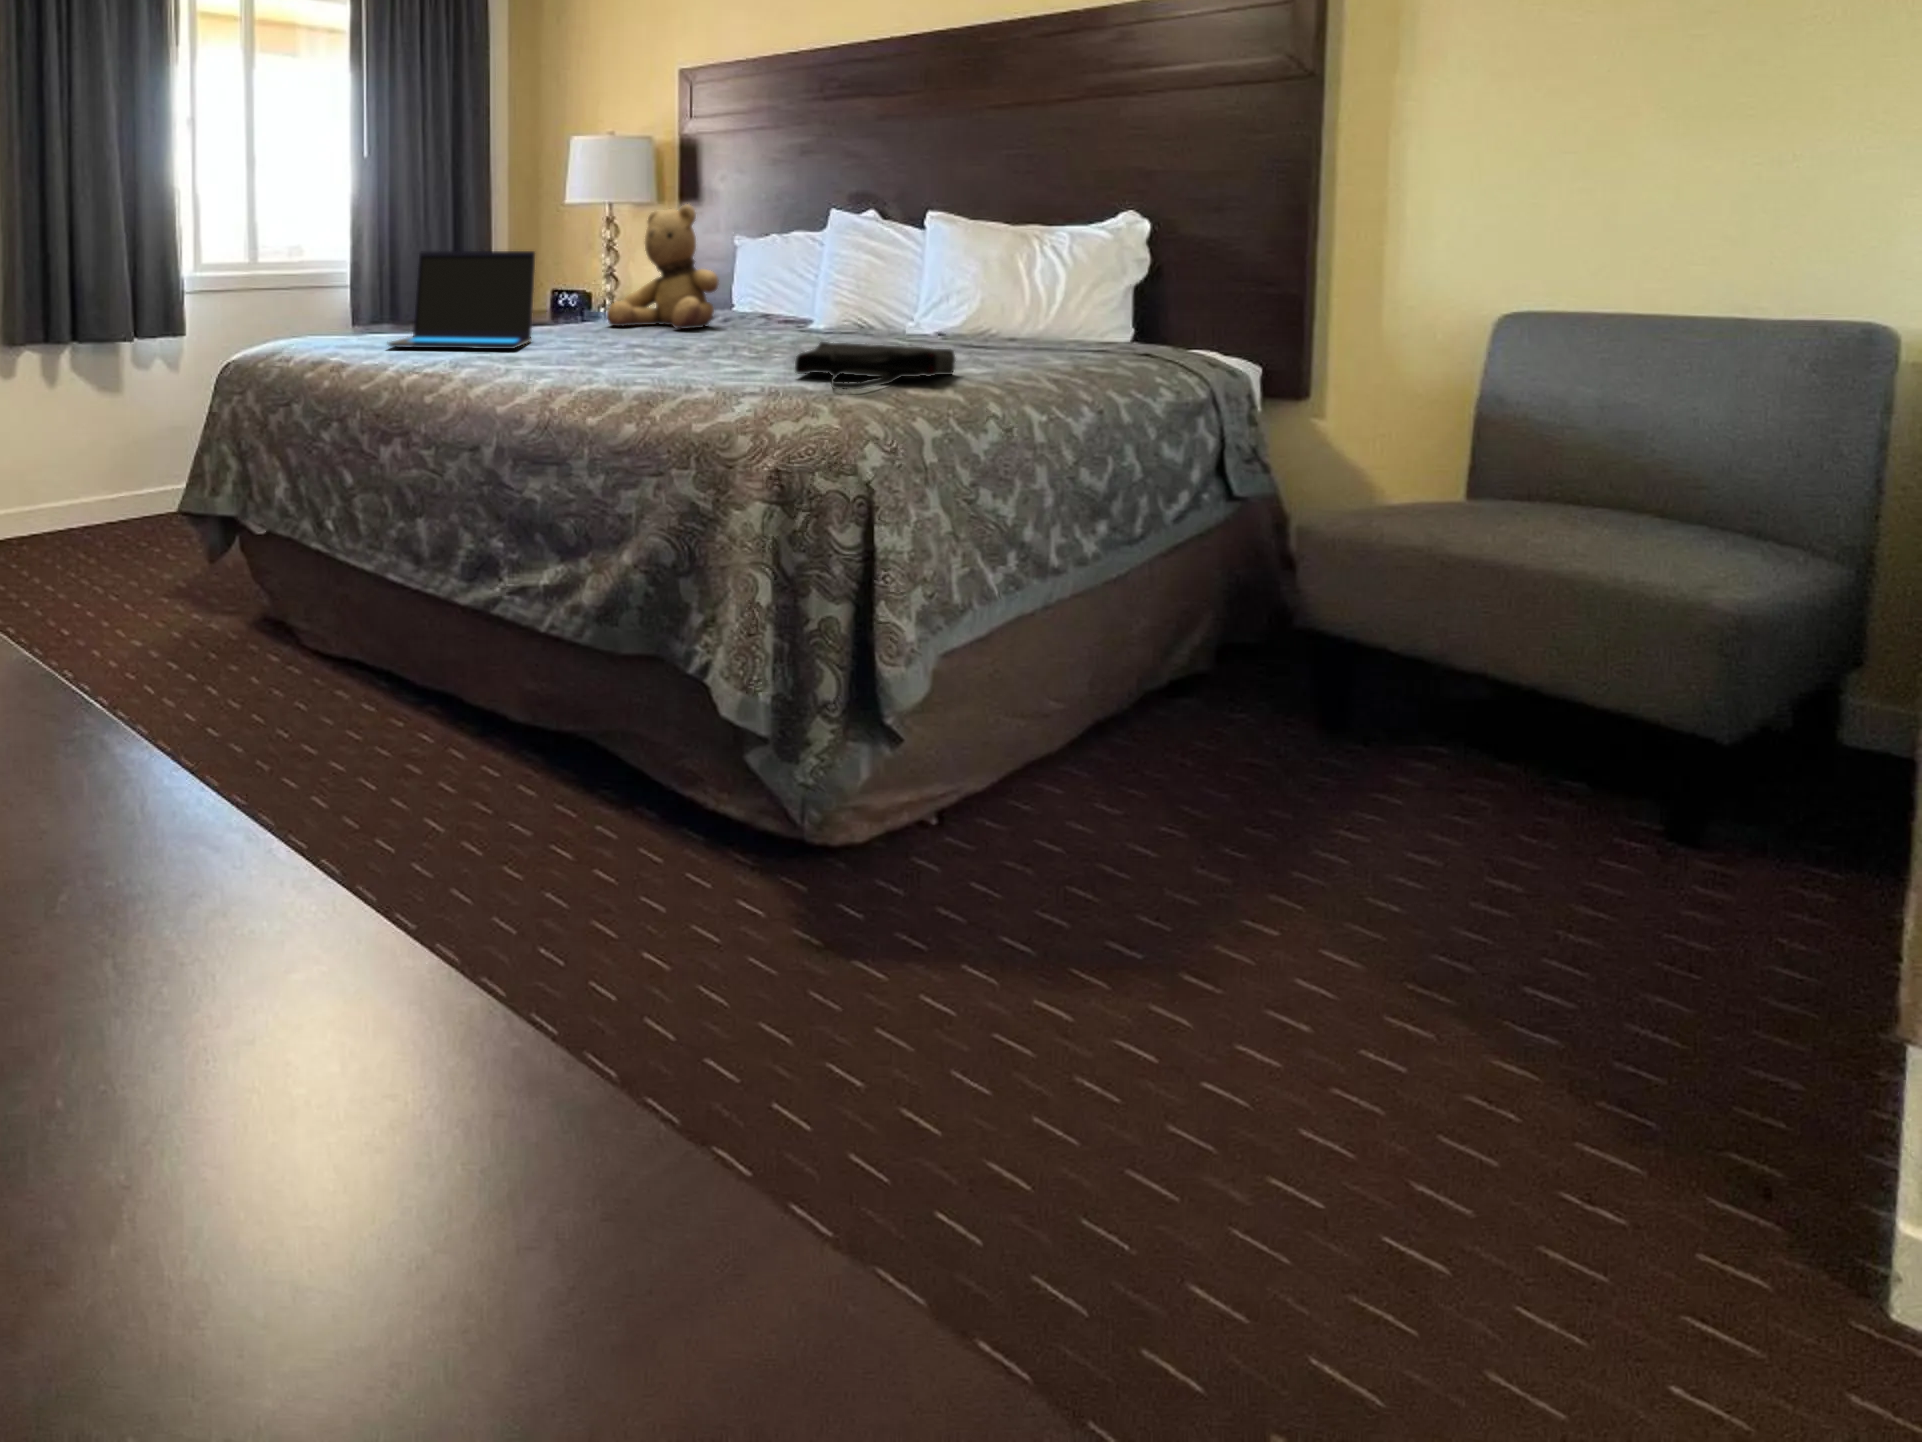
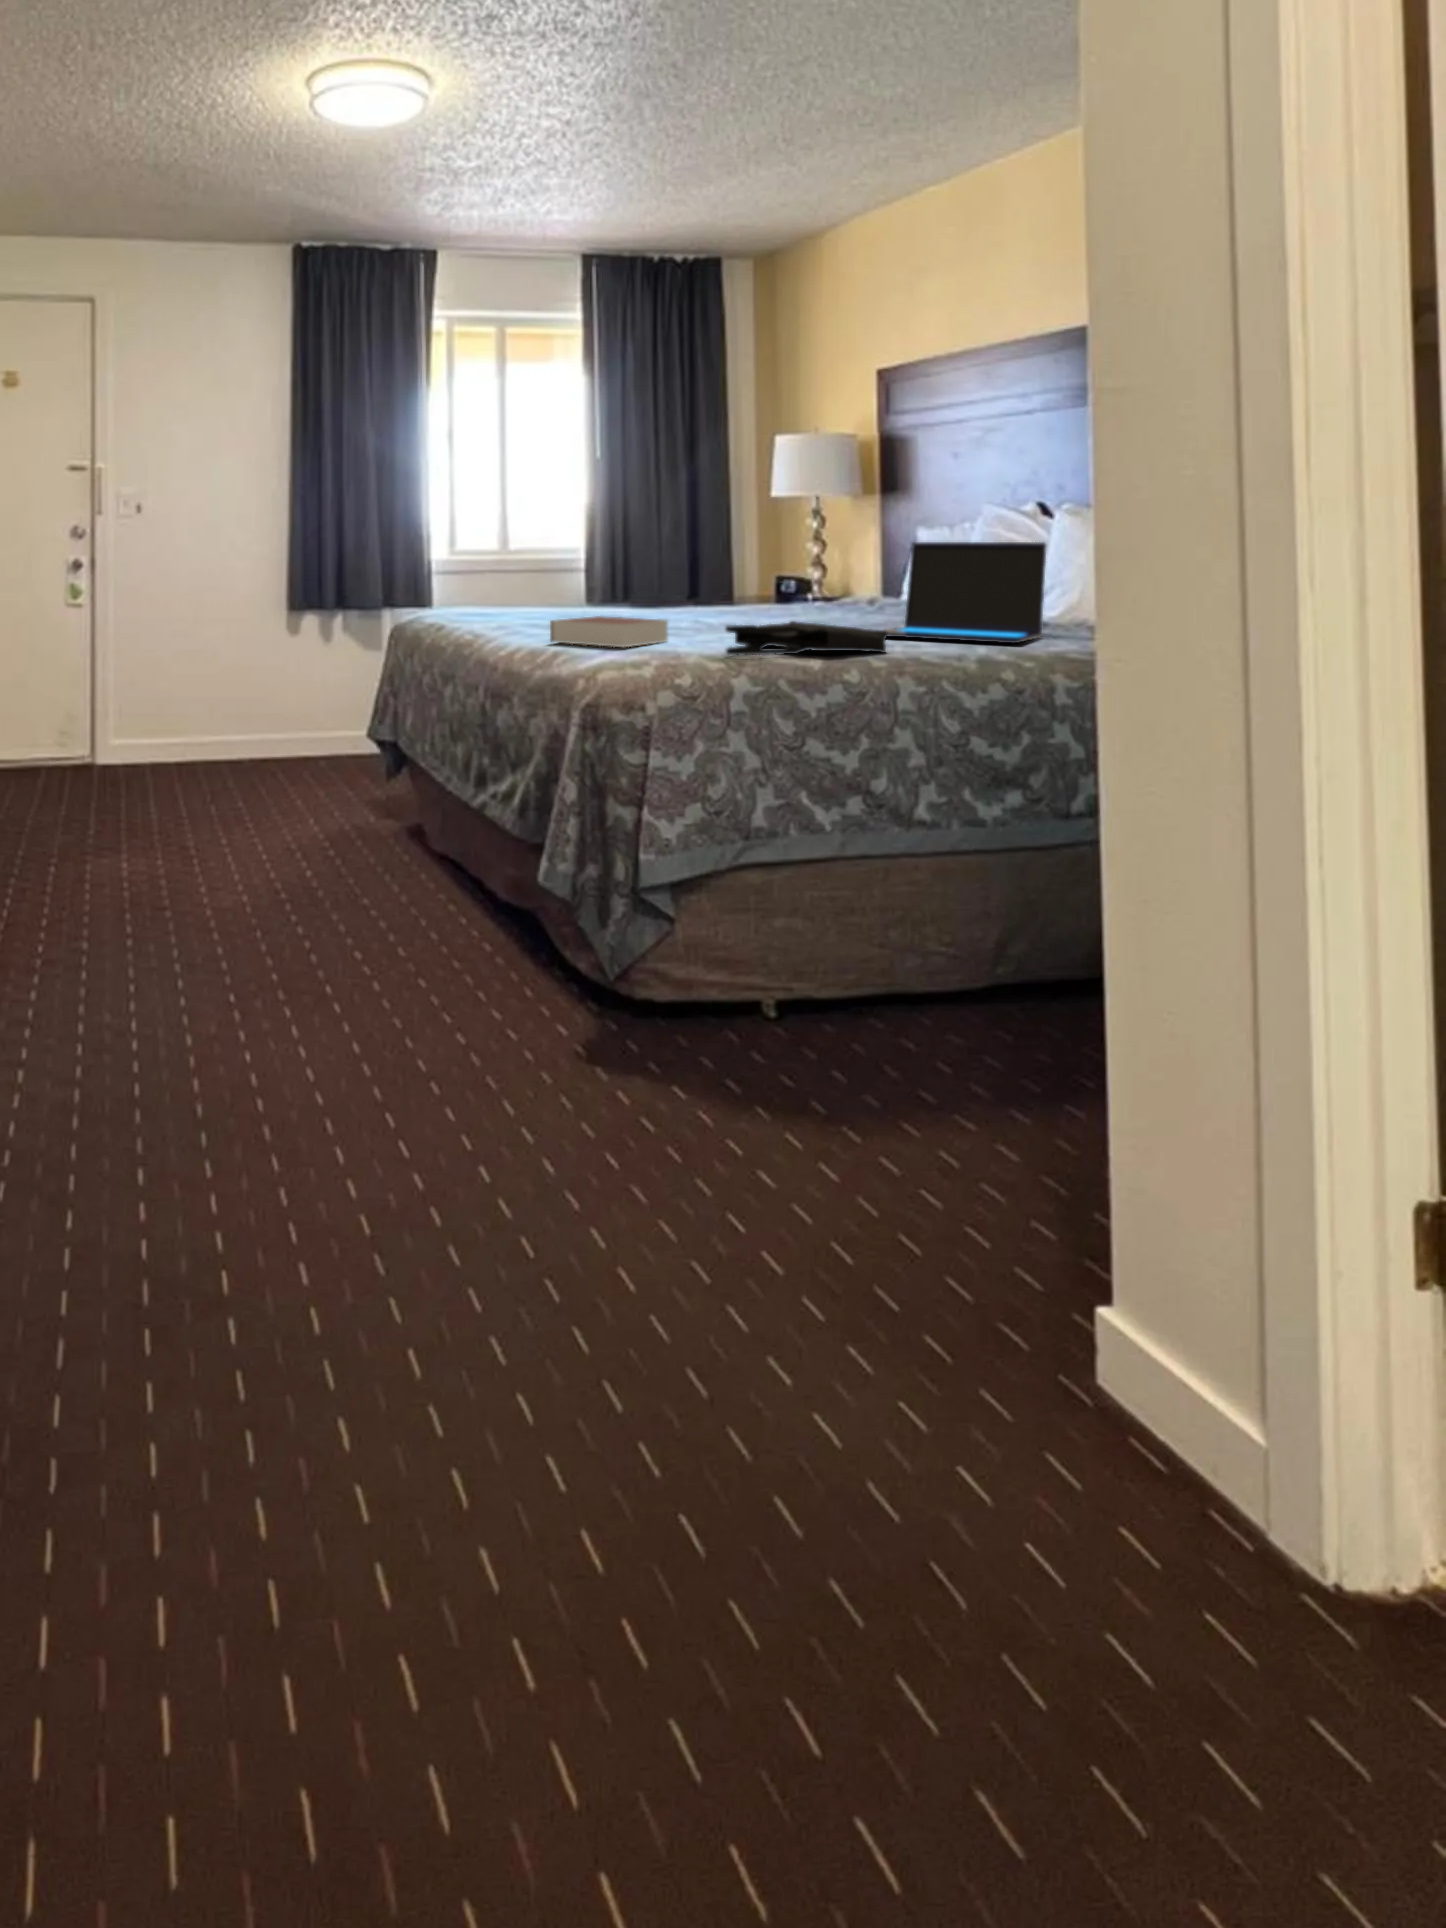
teddy bear: present [607,205,719,329] -> none [738,500,837,612]
laptop: present [388,251,535,349] -> present [886,542,1046,643]
book: none [578,345,693,386] -> present [550,616,668,647]

